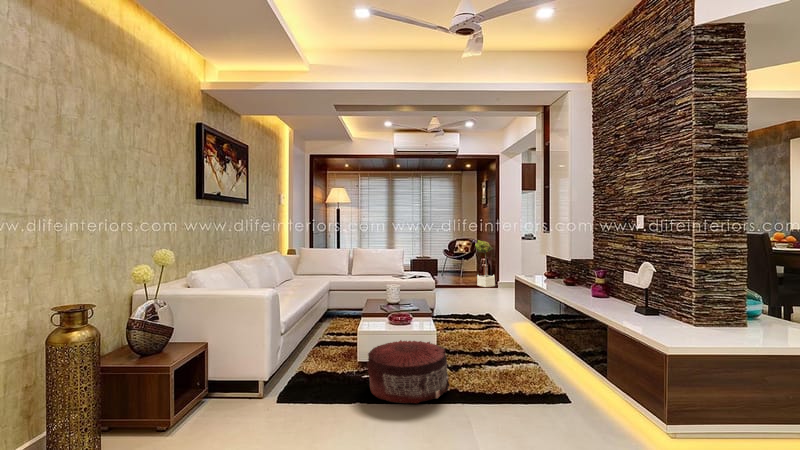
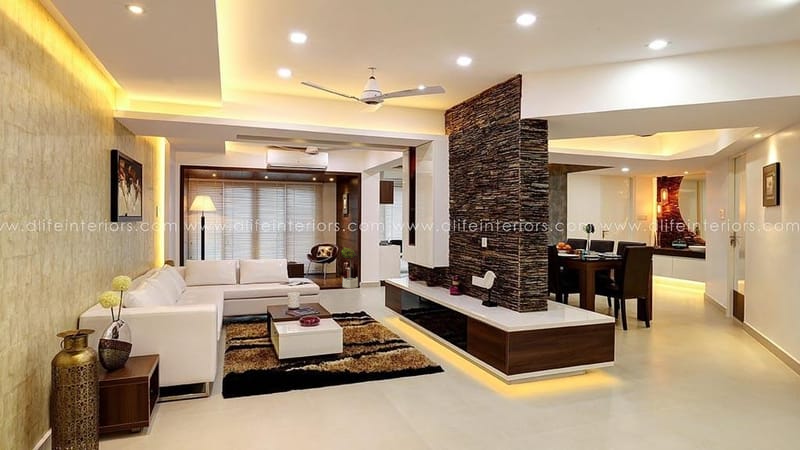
pouf: present [367,340,450,404] -> none [294,337,360,387]

